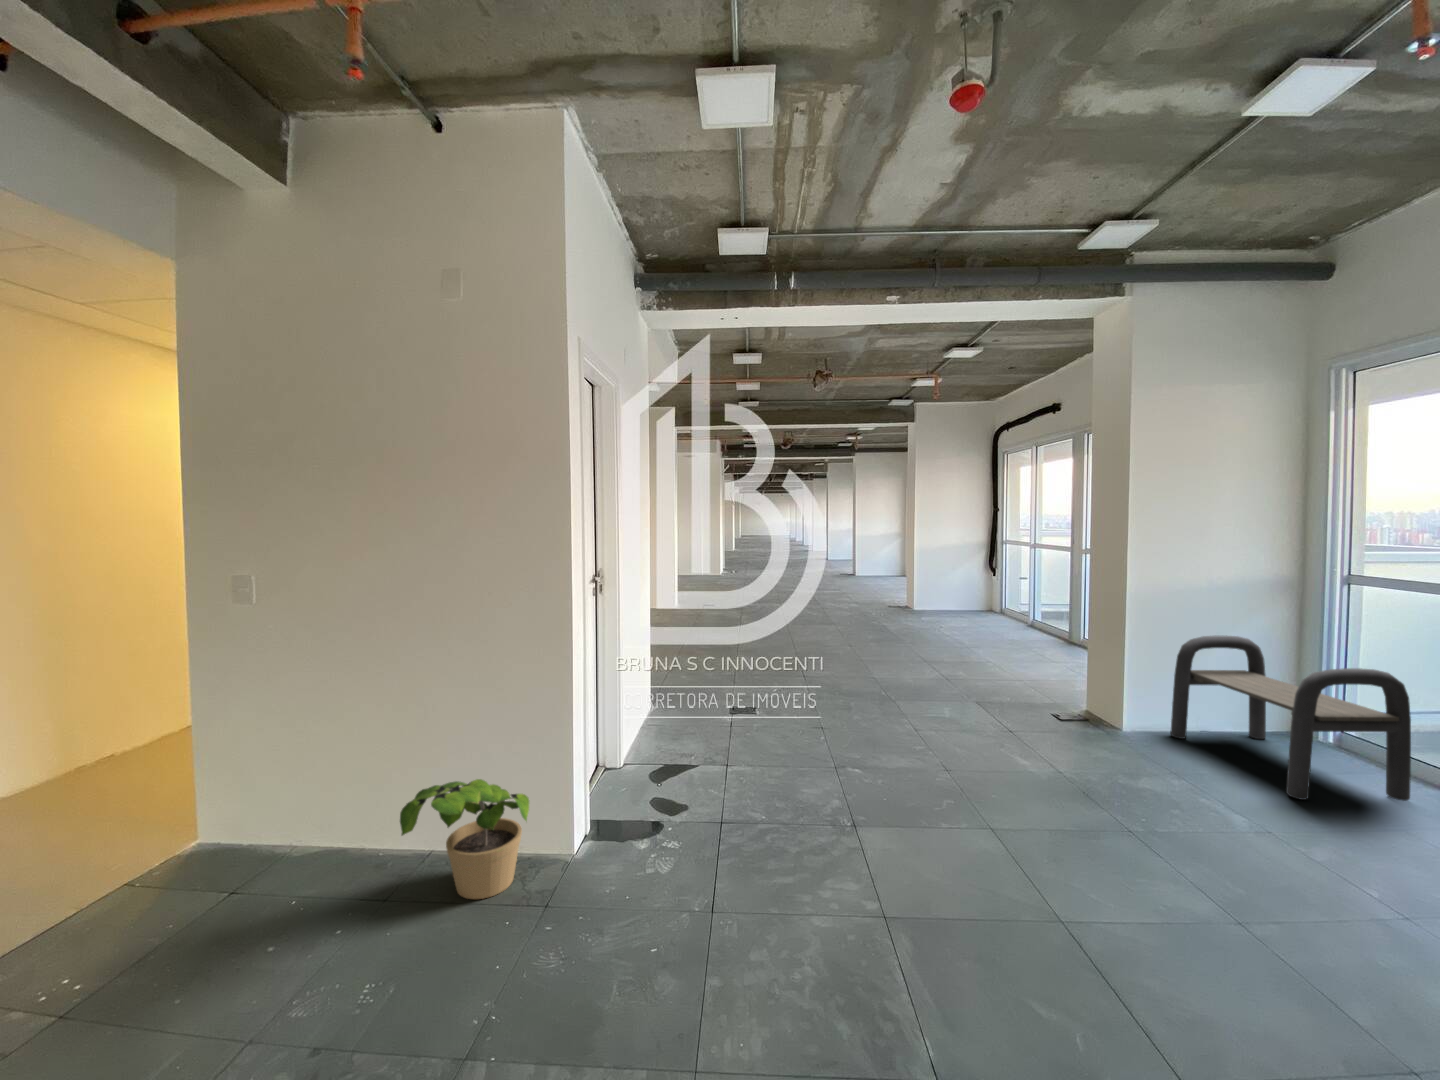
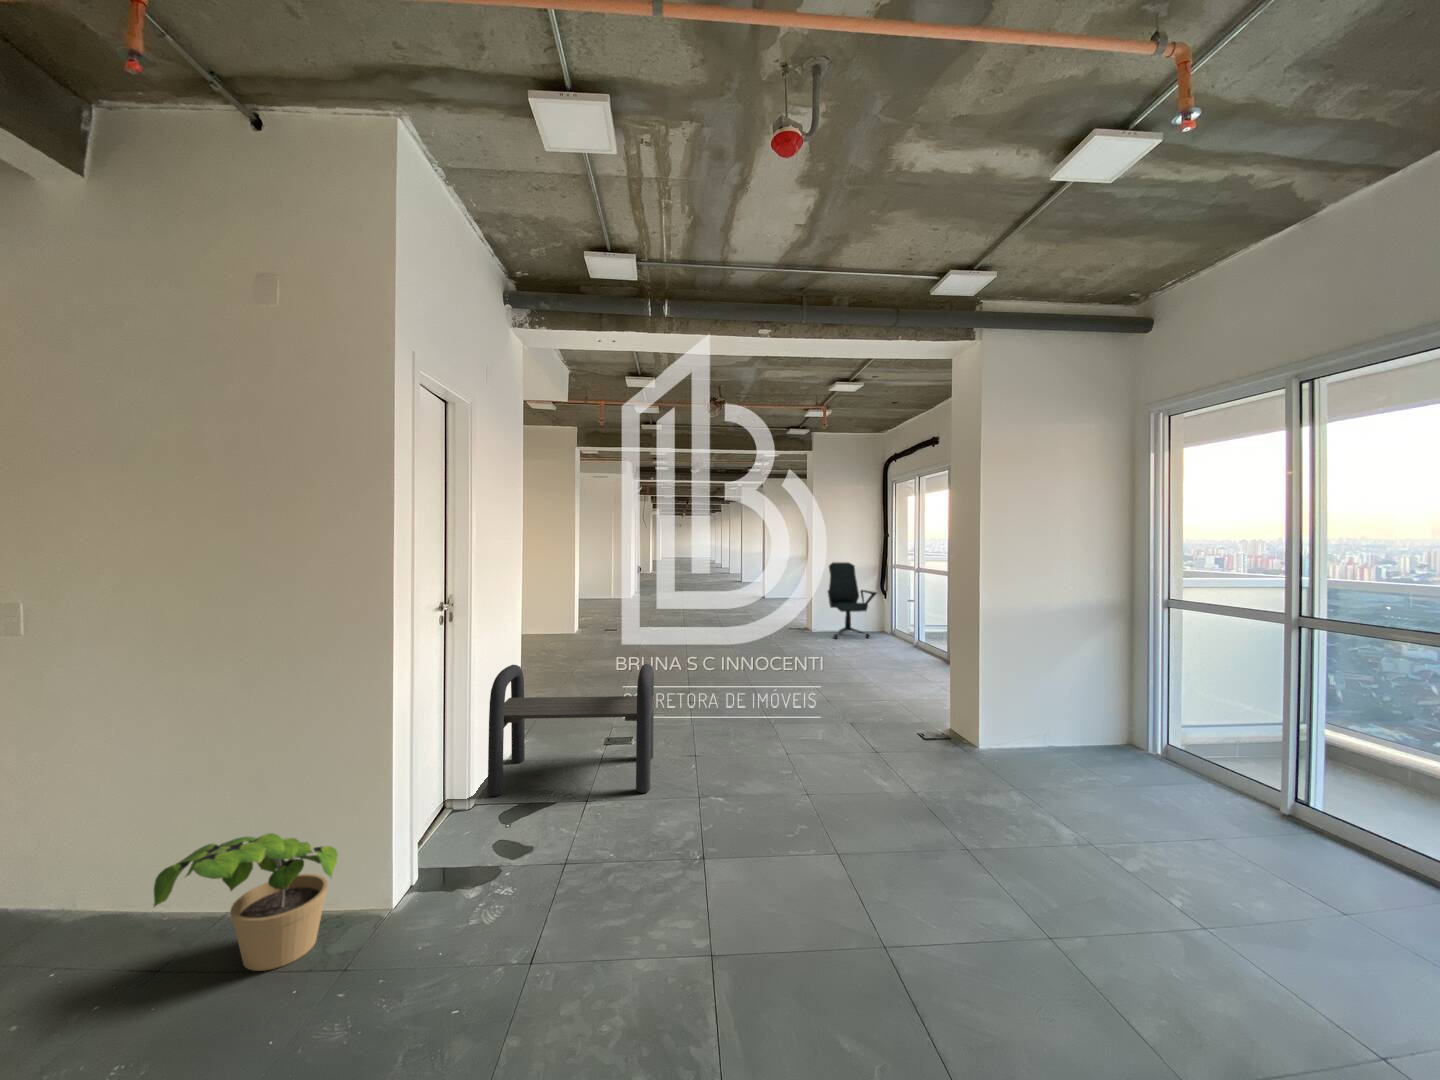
office chair: none [931,538,986,617] -> present [828,562,877,639]
bench: present [1171,635,1411,801] -> present [488,664,654,796]

